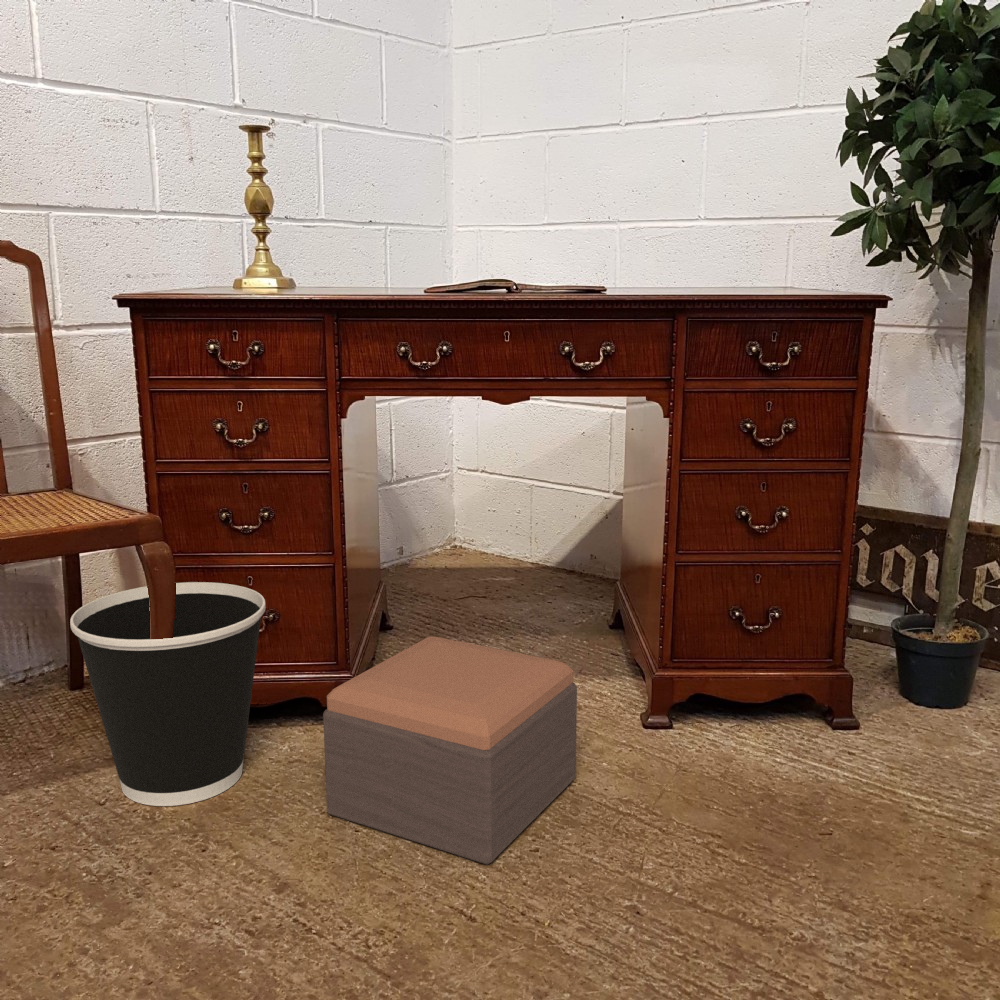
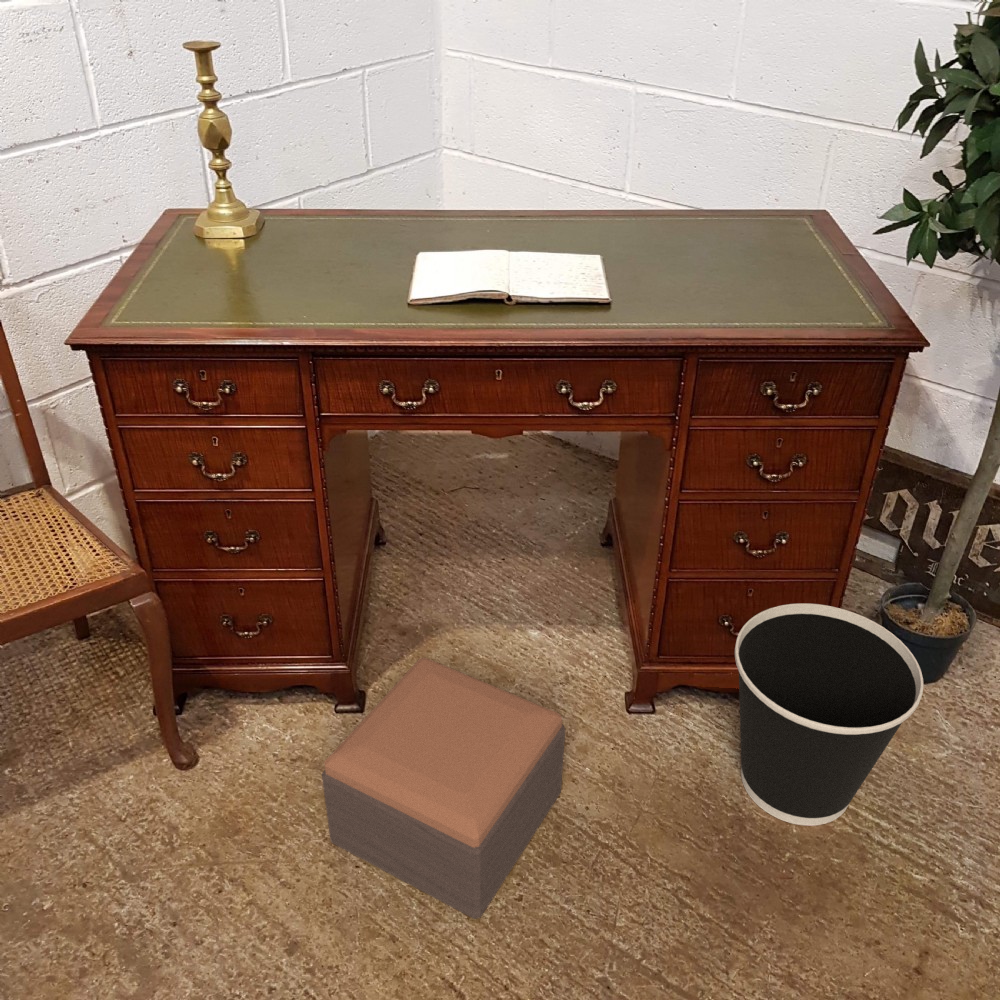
wastebasket: present [70,582,266,806] -> present [735,603,923,826]

